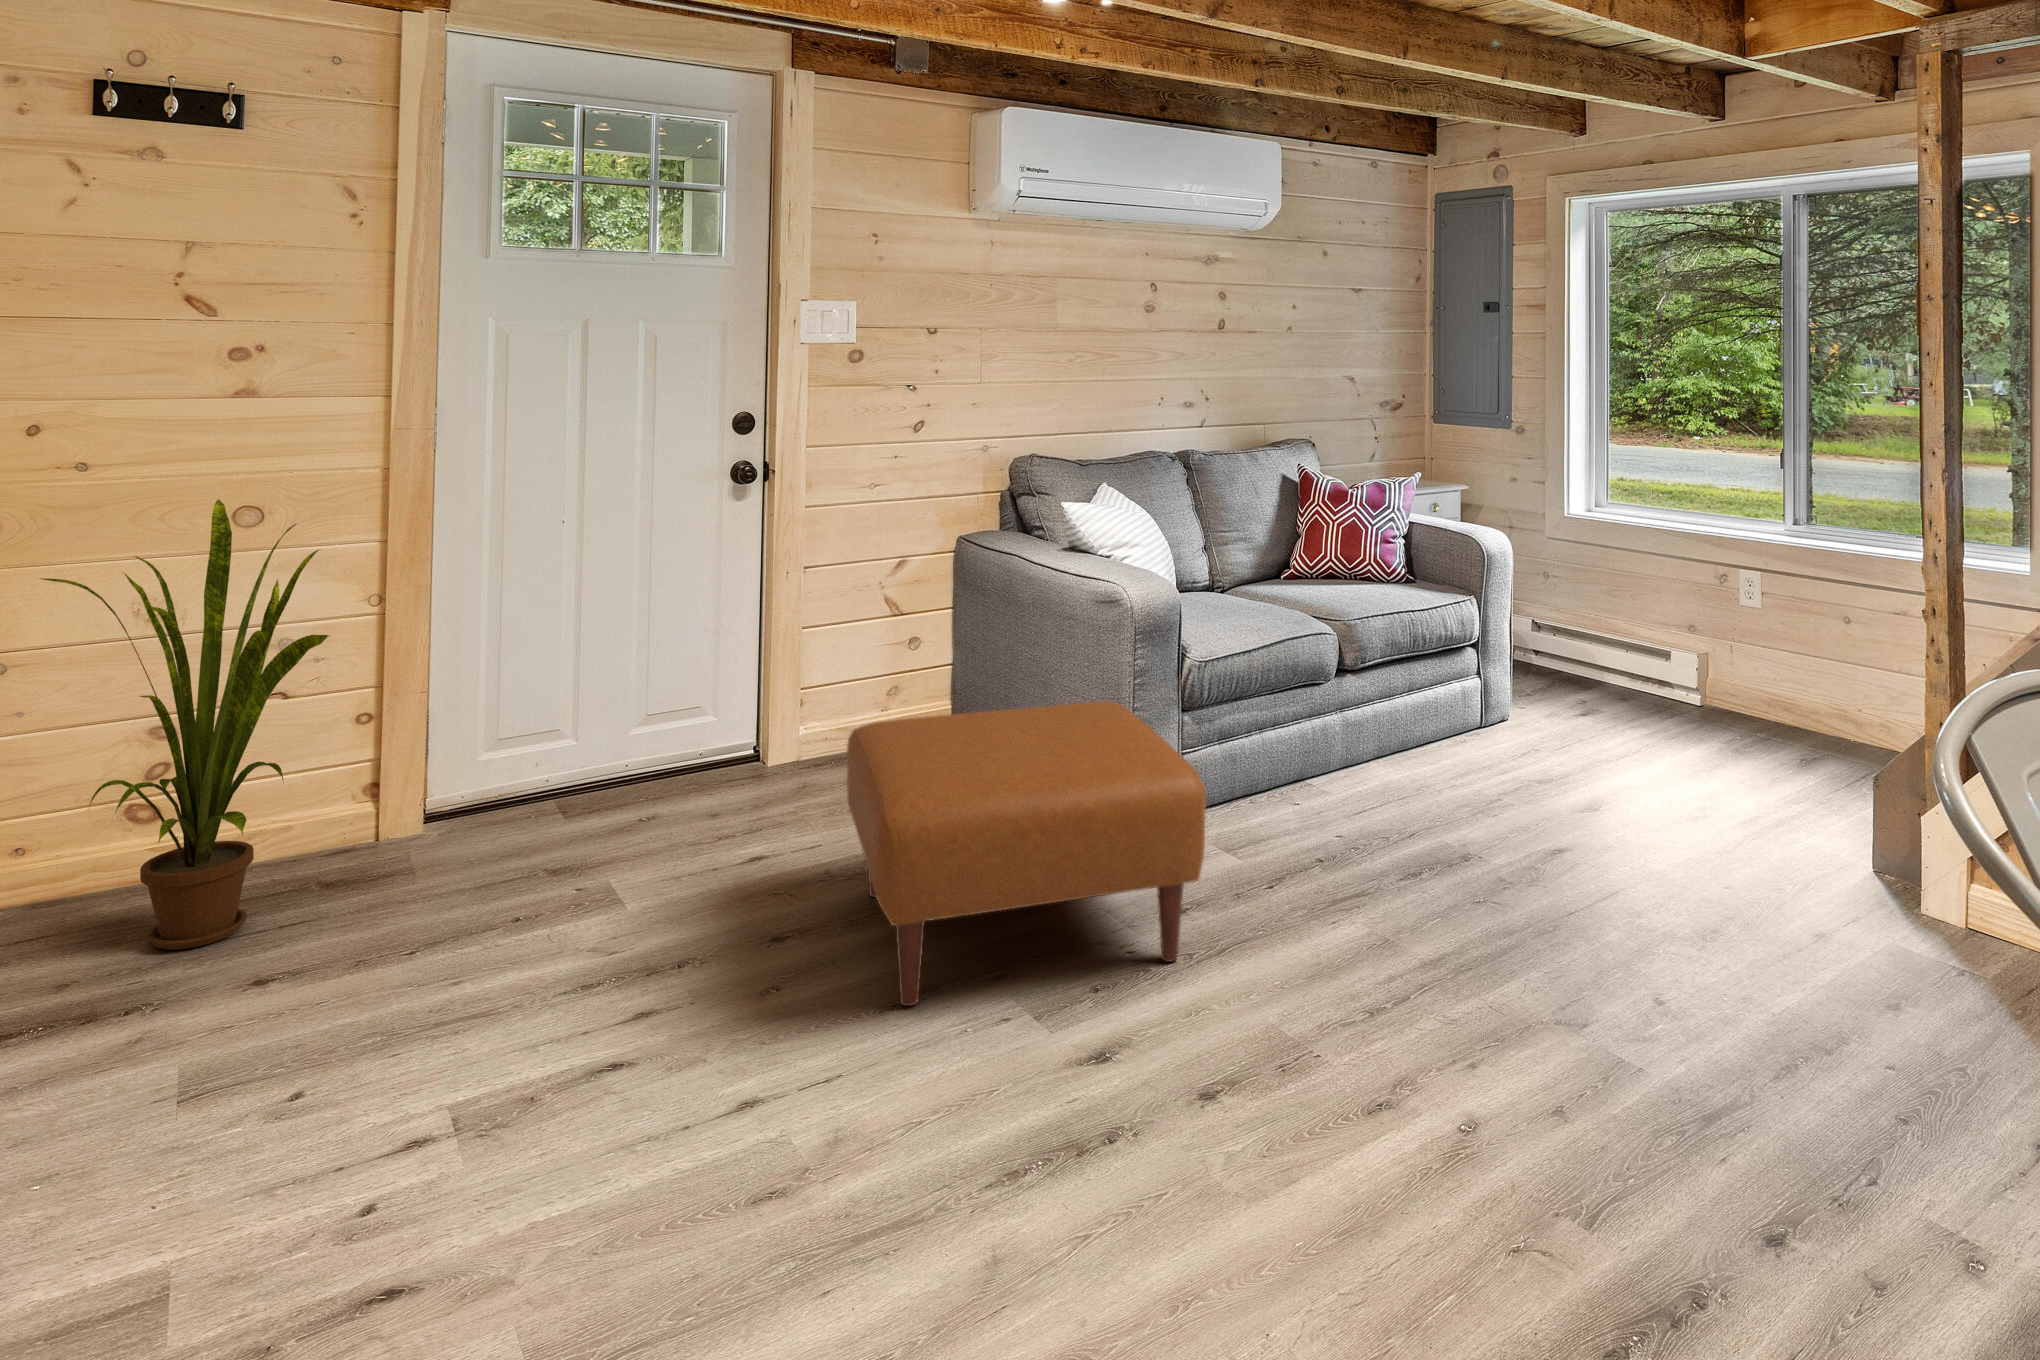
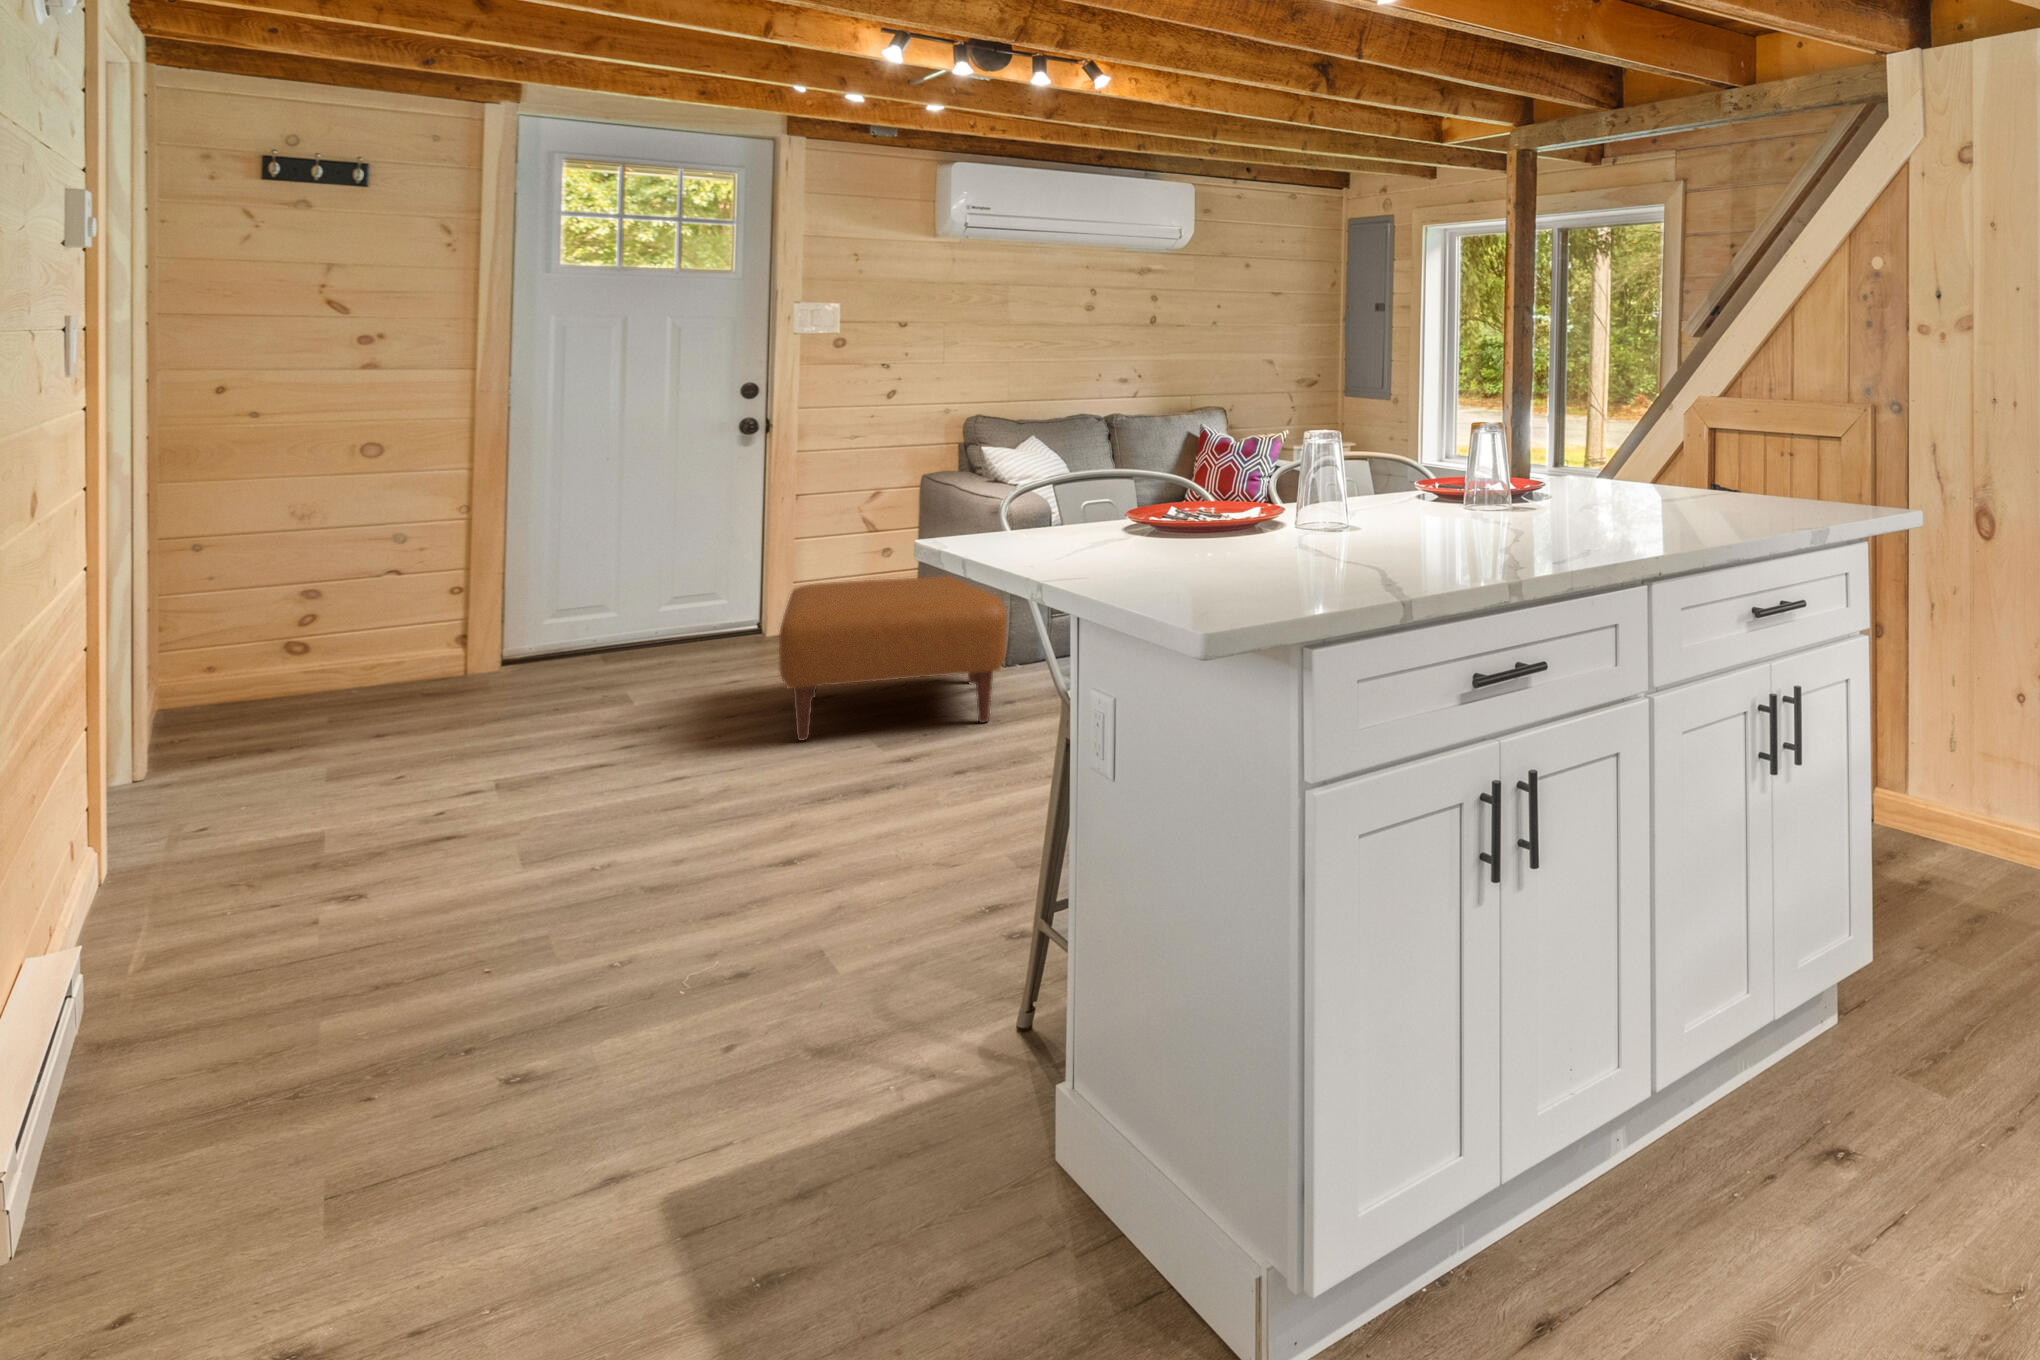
house plant: present [41,499,330,950] -> none [229,437,431,725]

